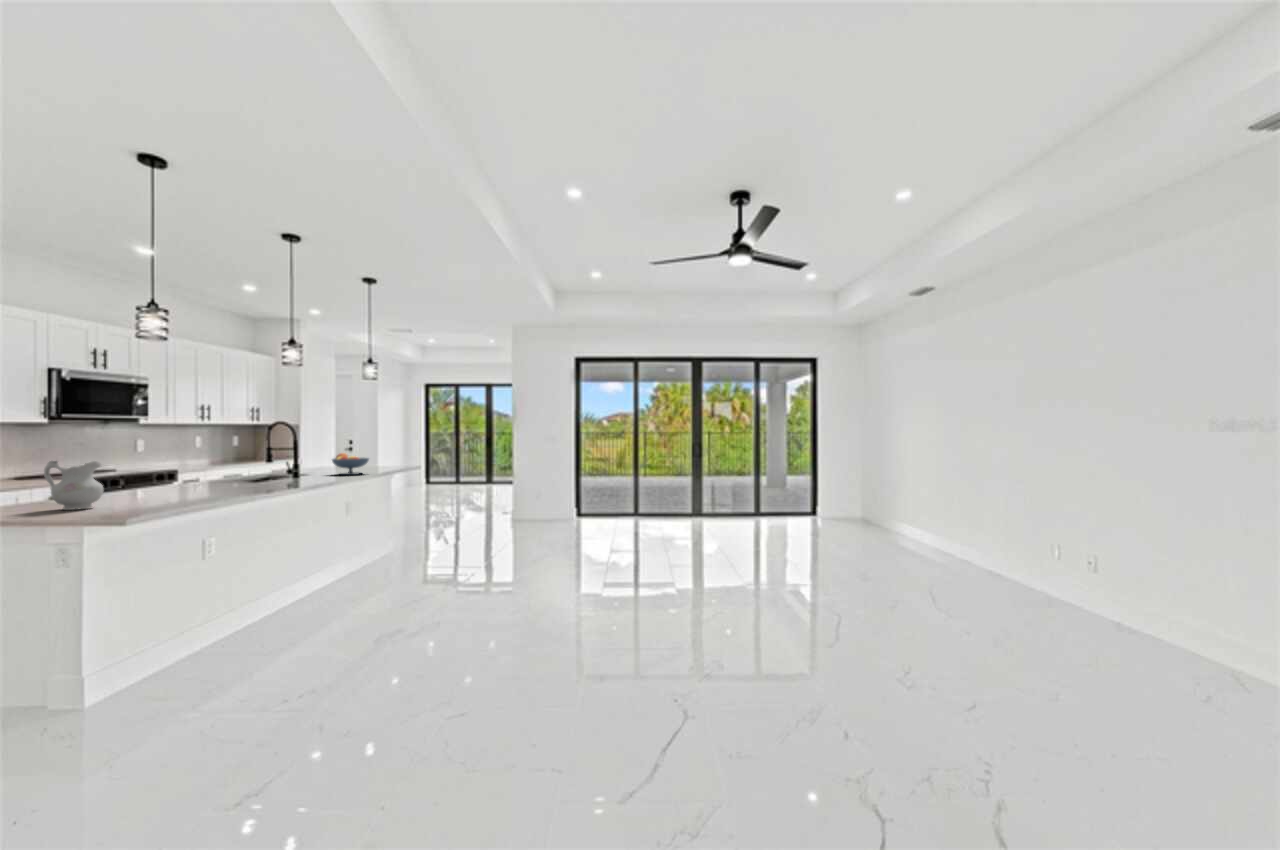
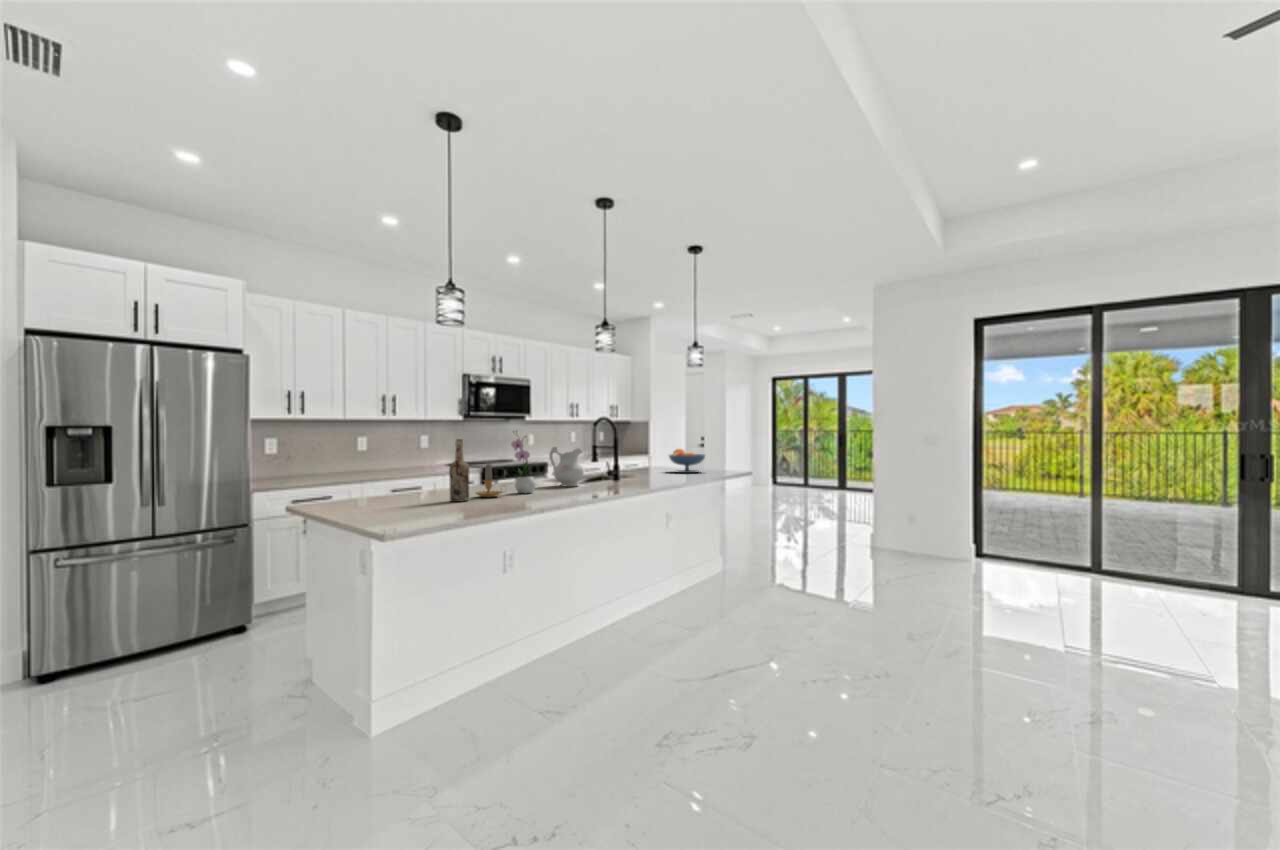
flower arrangement: none [178,439,209,499] -> present [511,439,536,493]
wine bottle: none [112,449,137,510] -> present [449,439,469,502]
ceramic pitcher: present [44,461,104,510] -> present [549,447,584,486]
candle: none [137,471,178,505] -> present [476,464,502,497]

